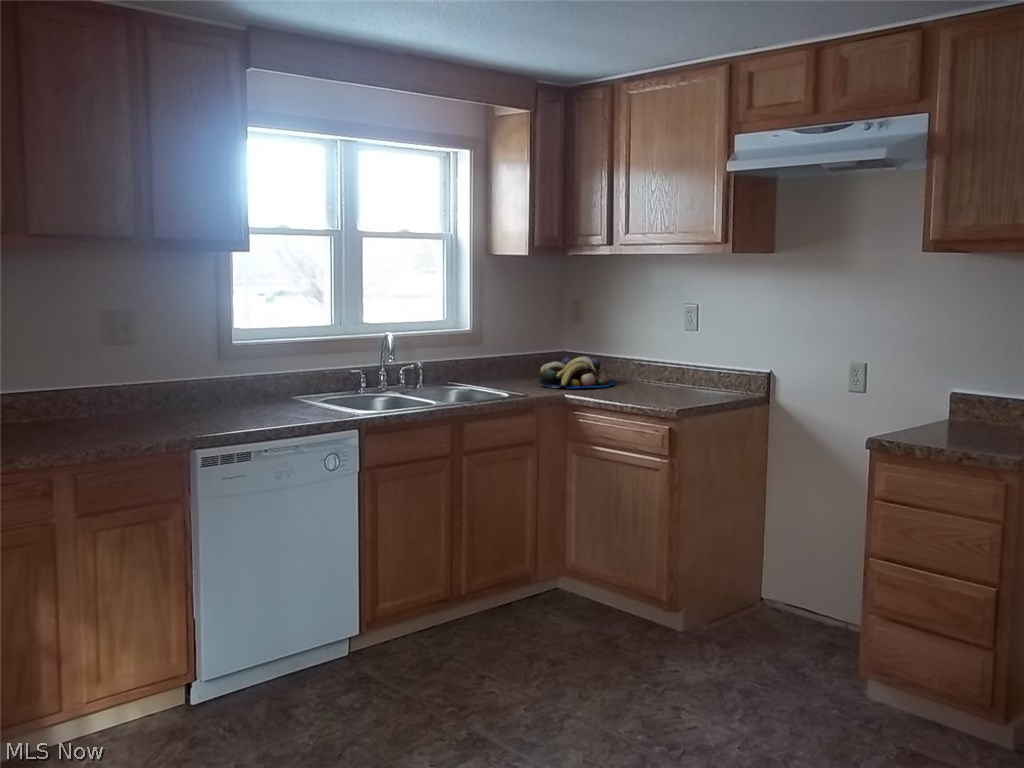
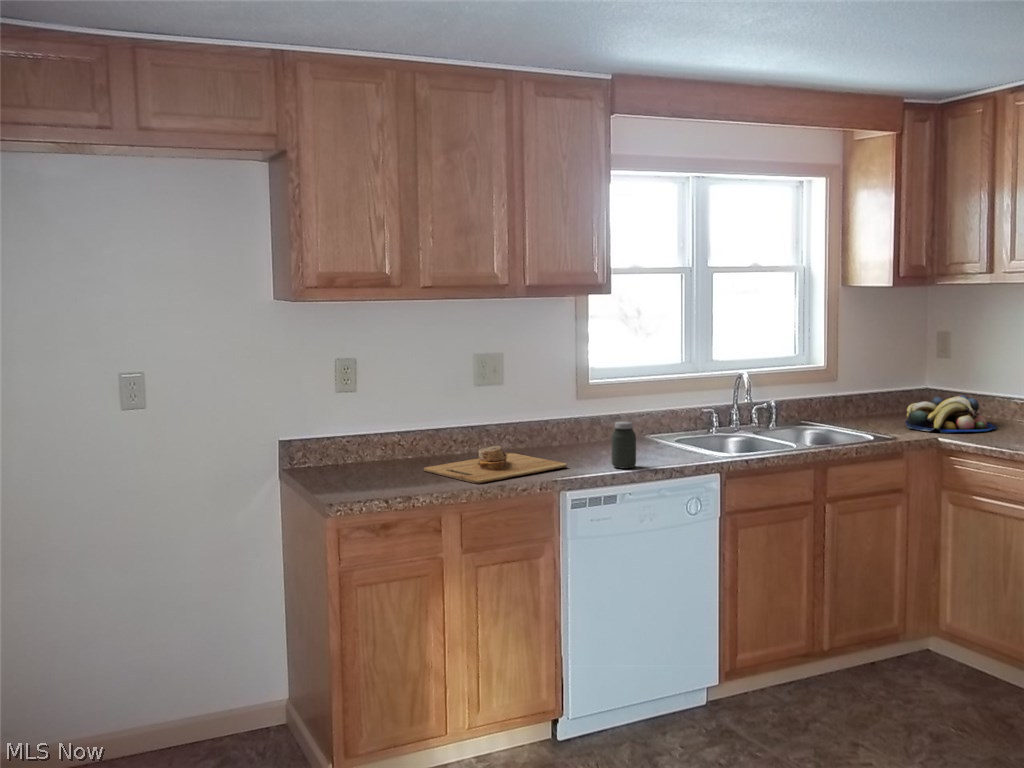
jar: none [246,379,272,426] -> present [611,421,636,468]
cutting board: none [35,406,199,444] -> present [424,445,567,484]

